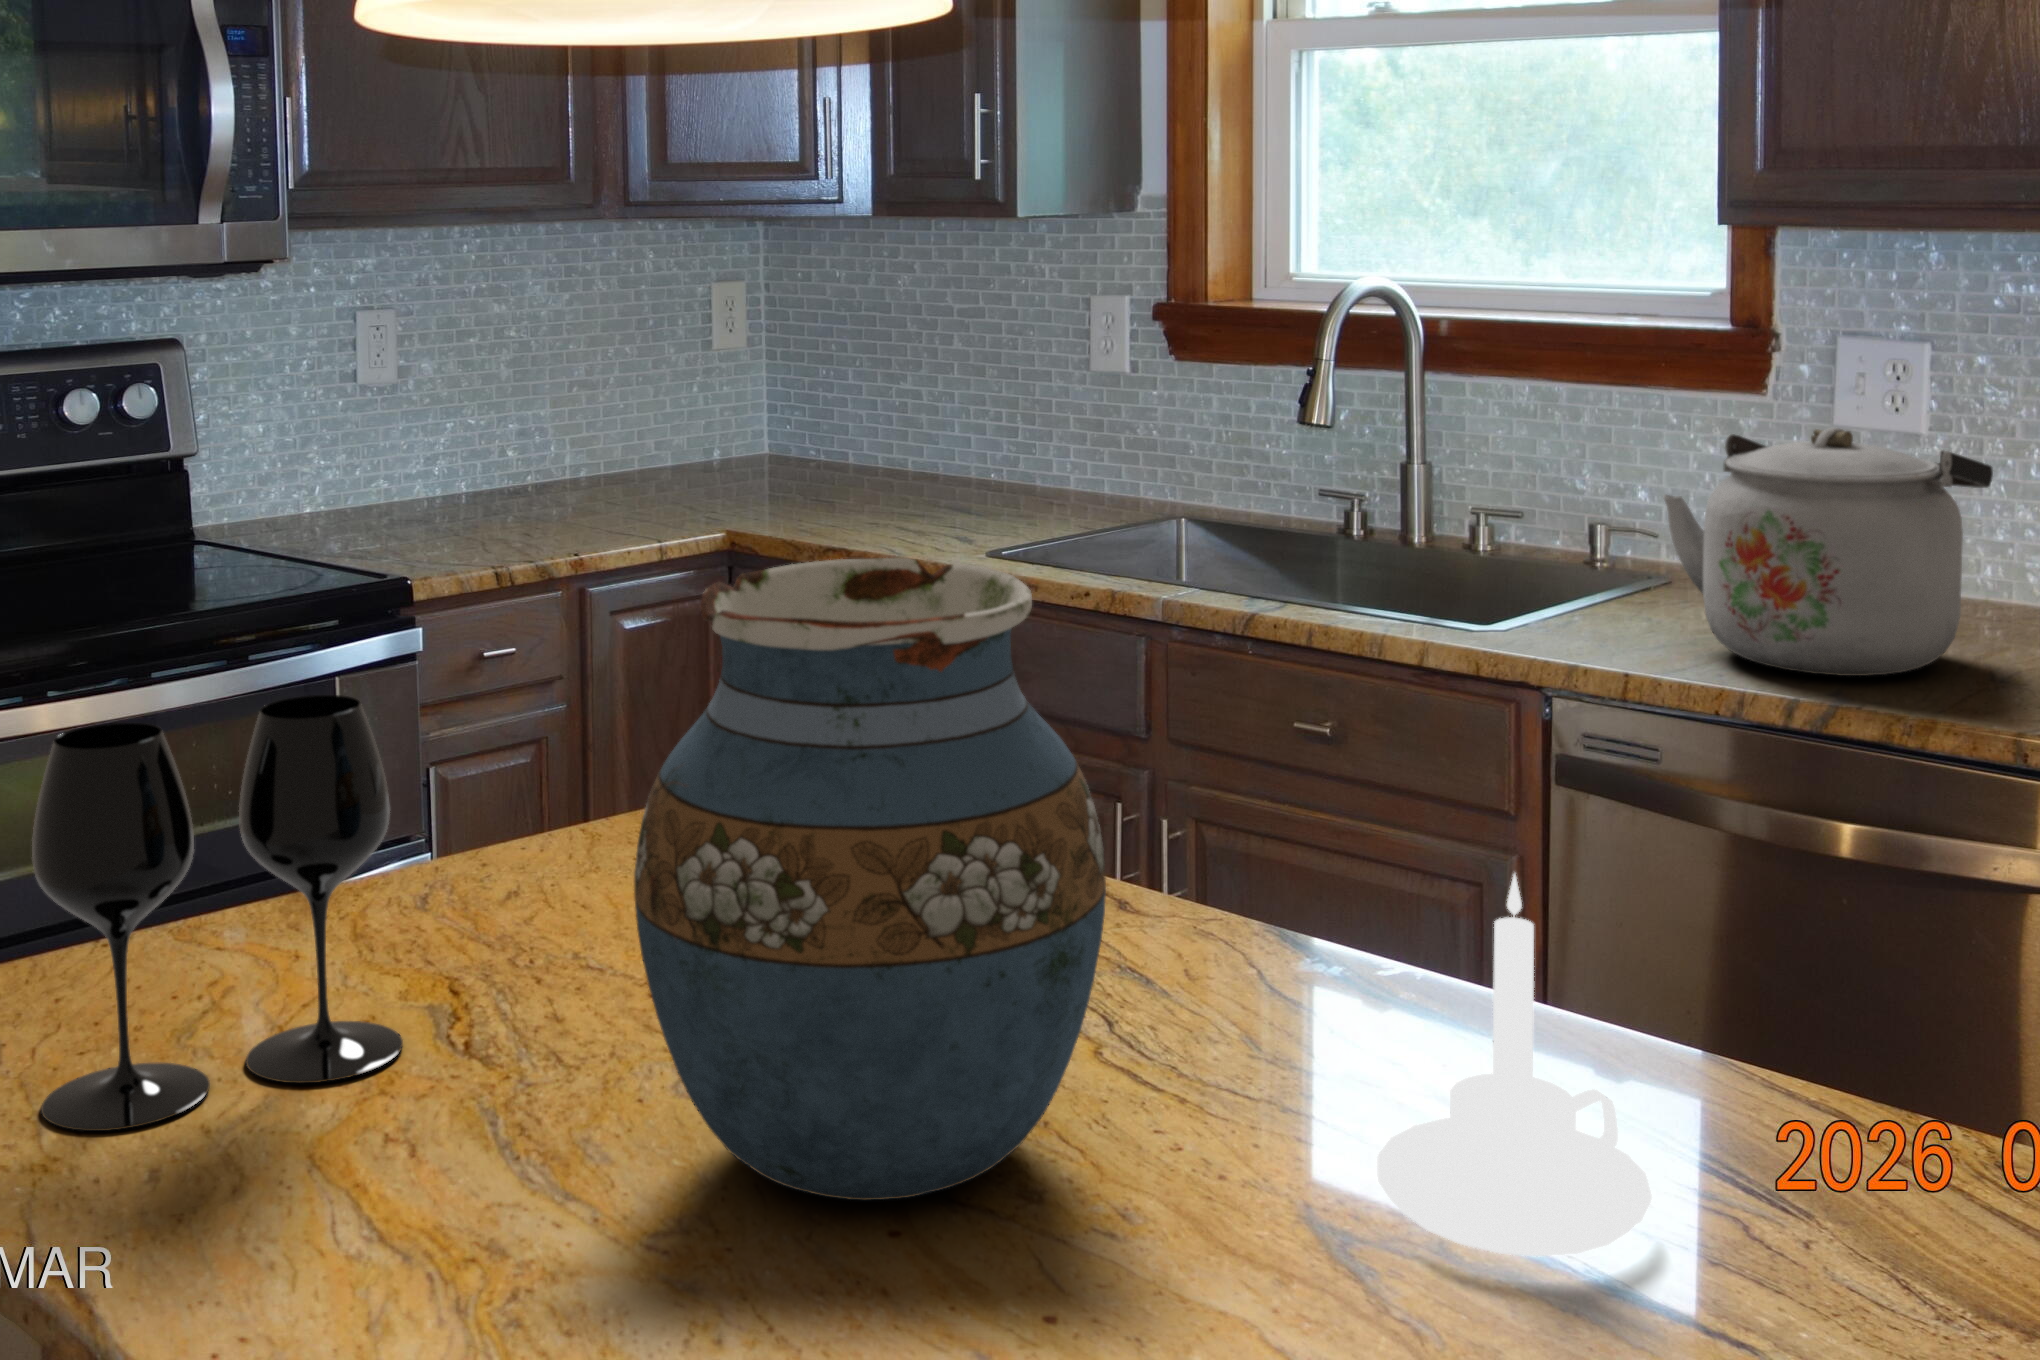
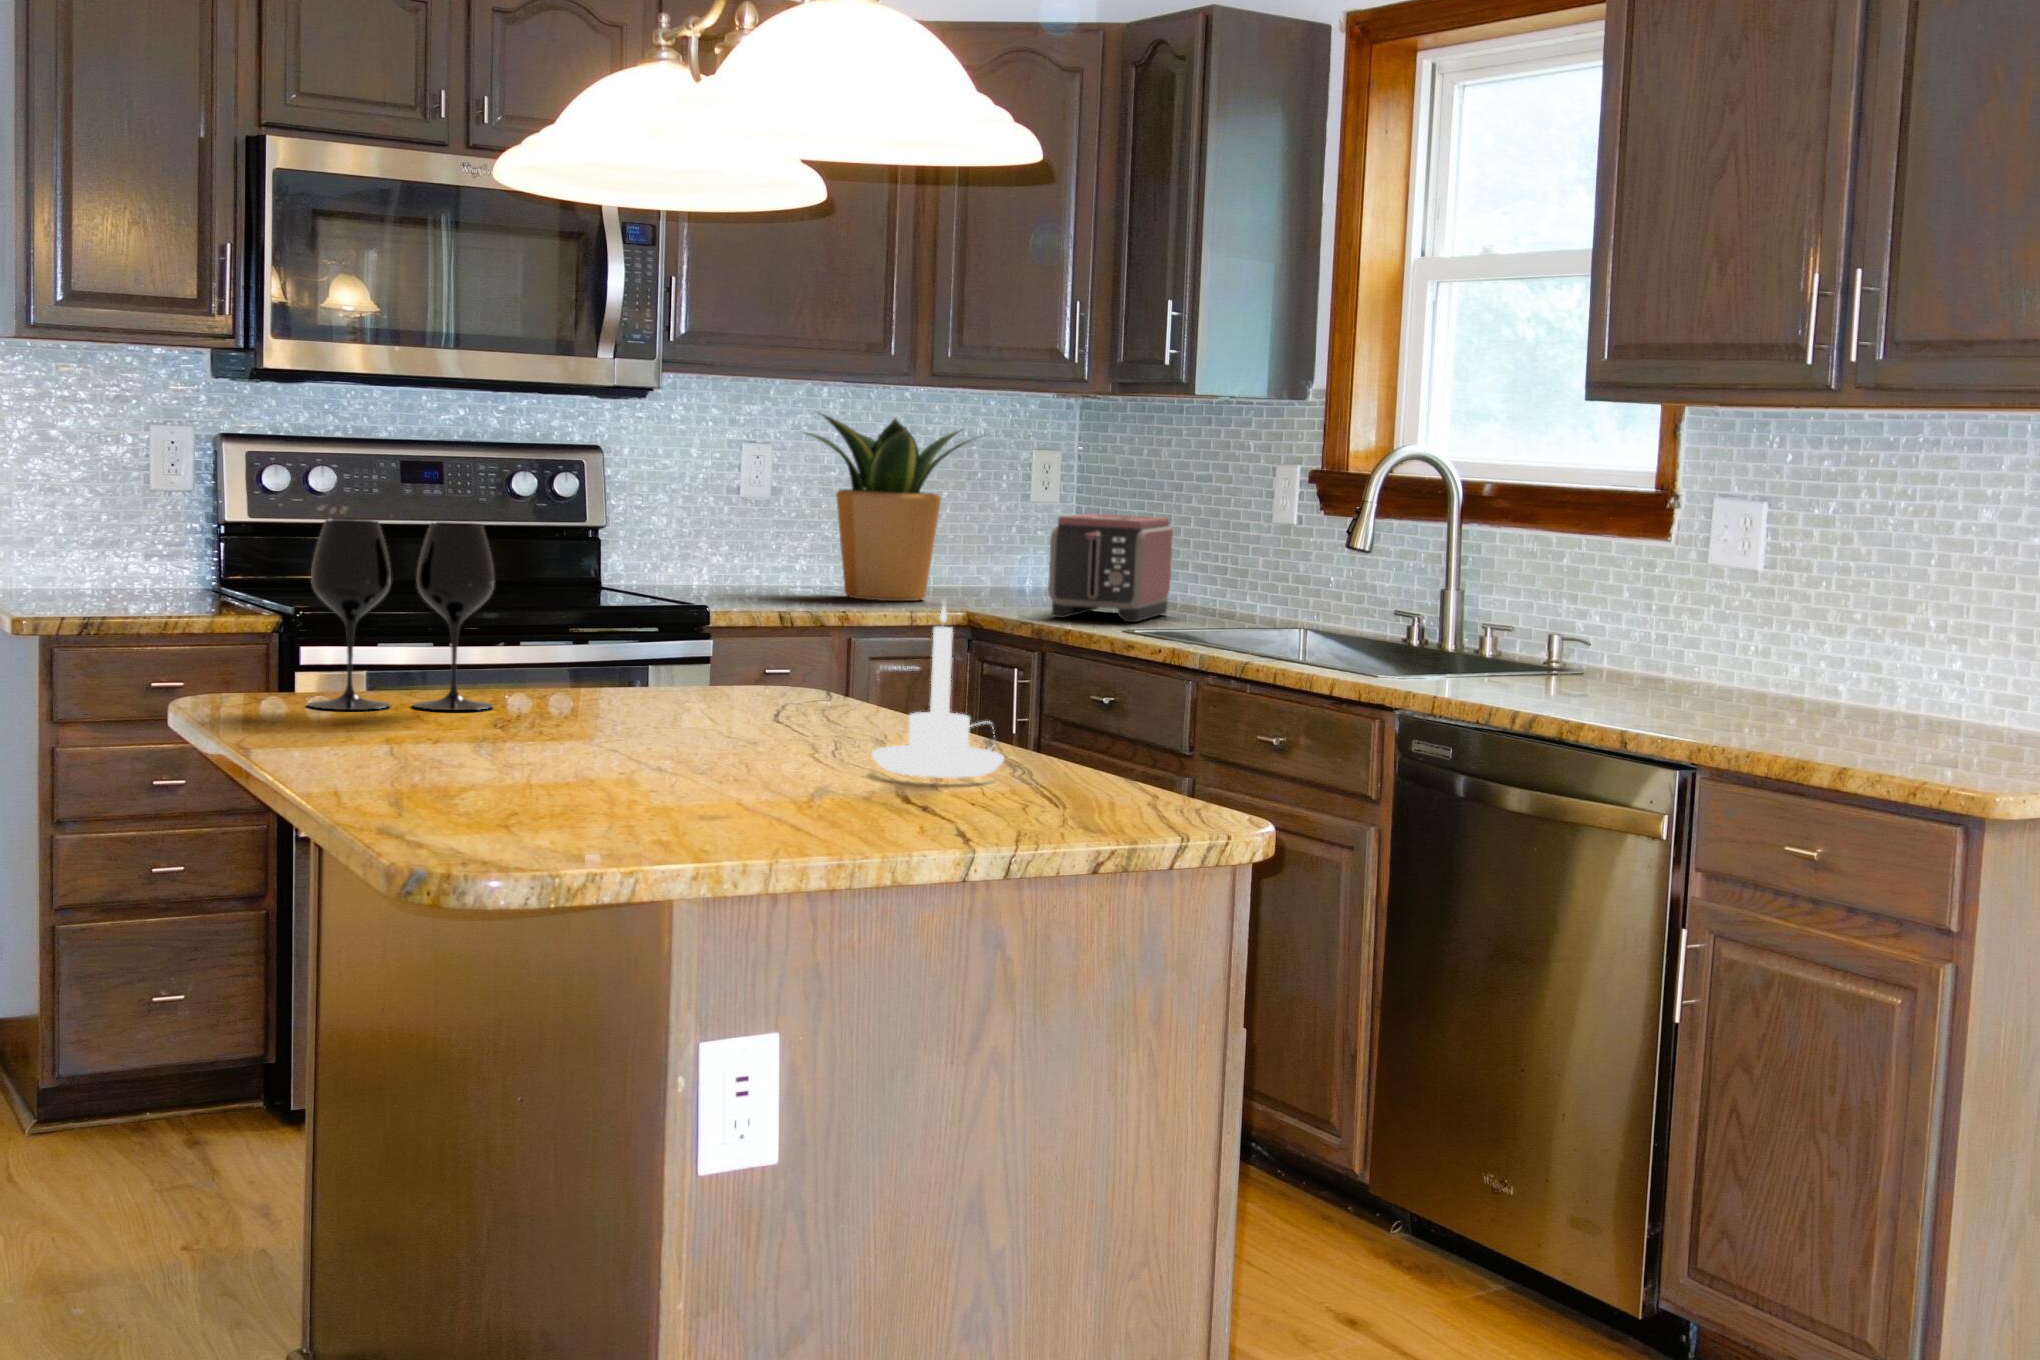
potted plant: none [447,265,699,510] -> present [805,414,983,601]
toaster: none [834,370,963,523] -> present [1048,514,1173,622]
kettle: present [1663,427,1993,676] -> none [1509,535,1722,706]
vase: present [634,558,1106,1200] -> none [554,451,791,746]

